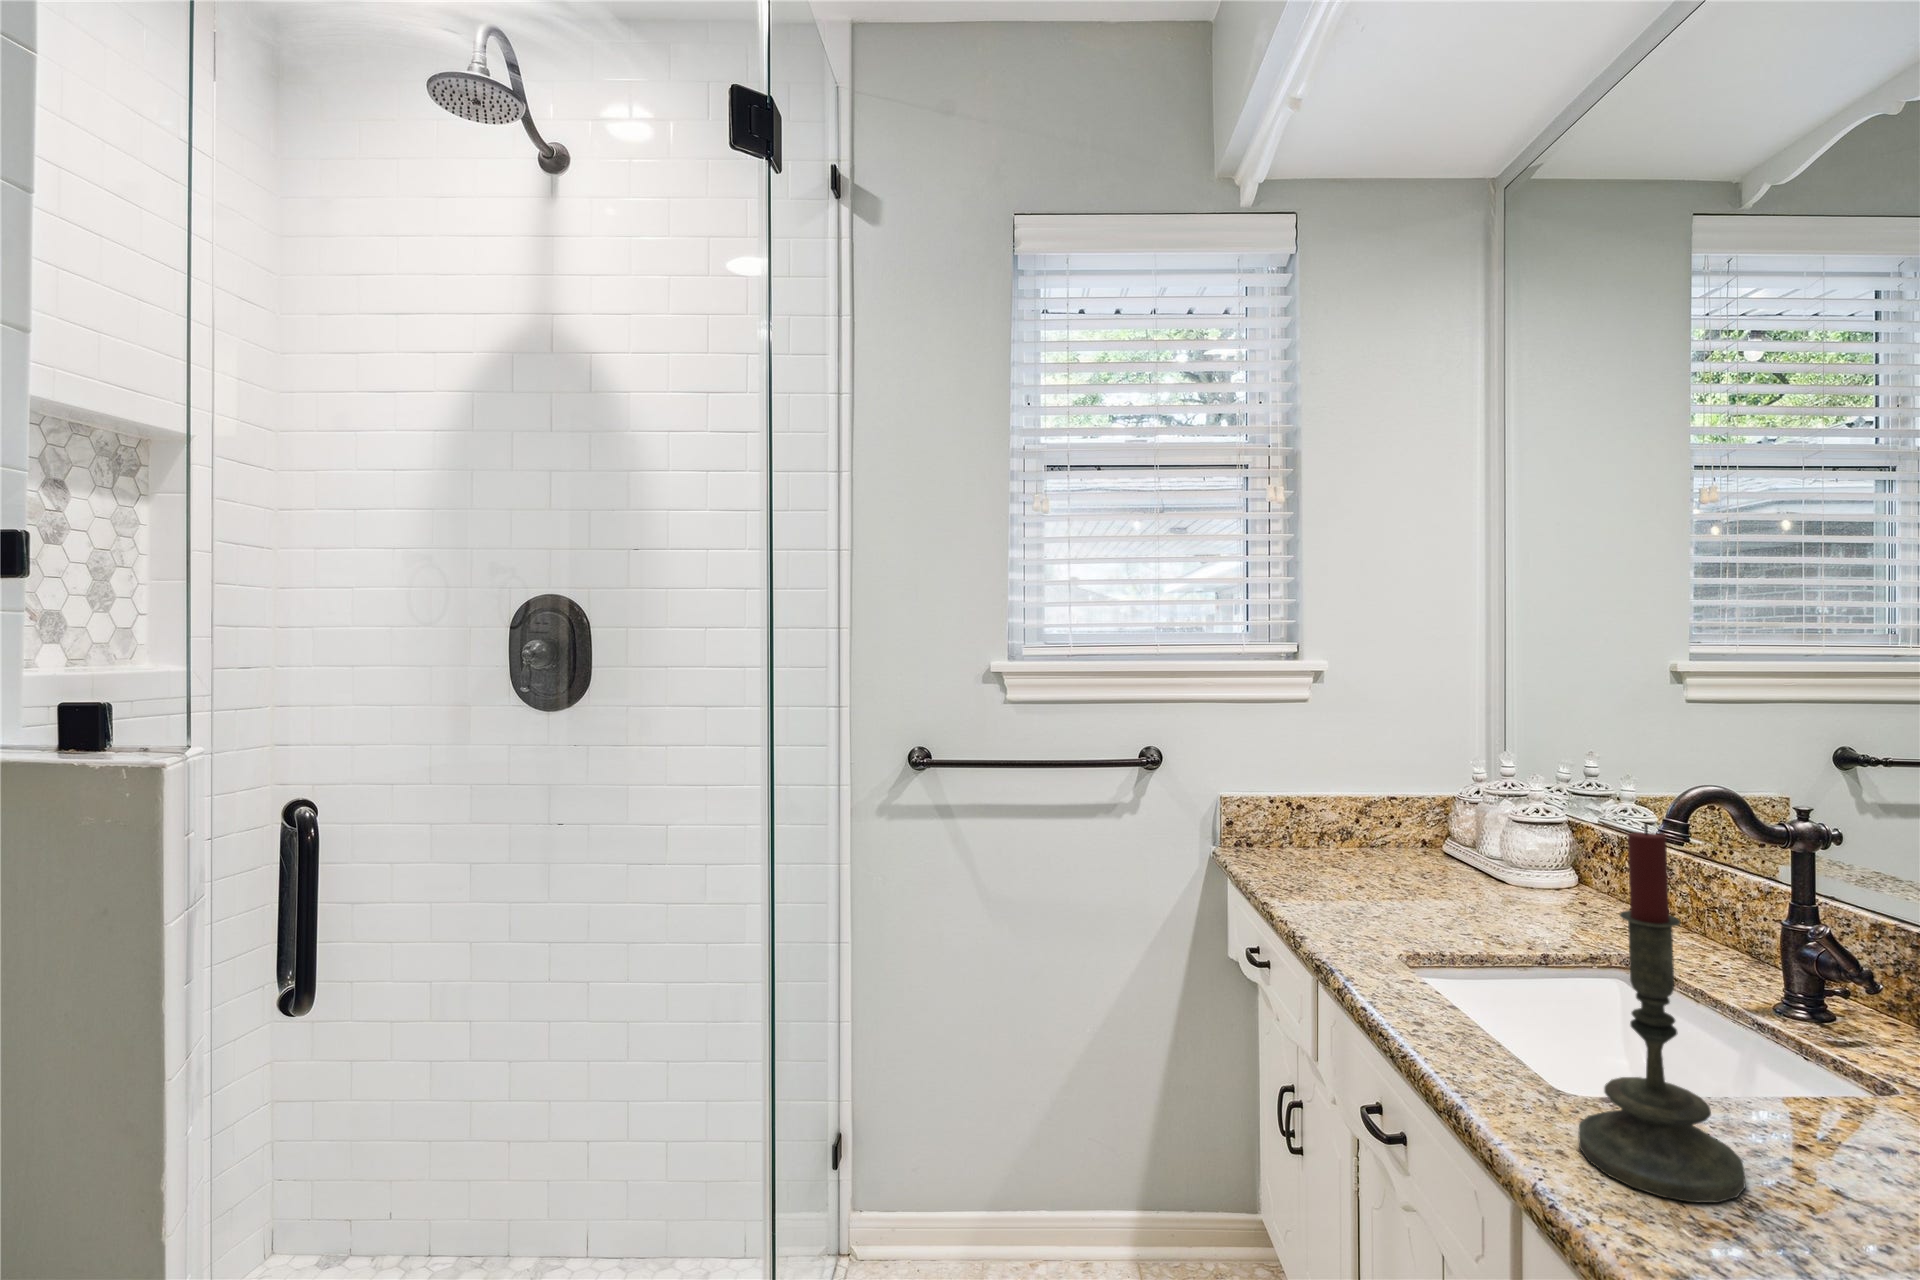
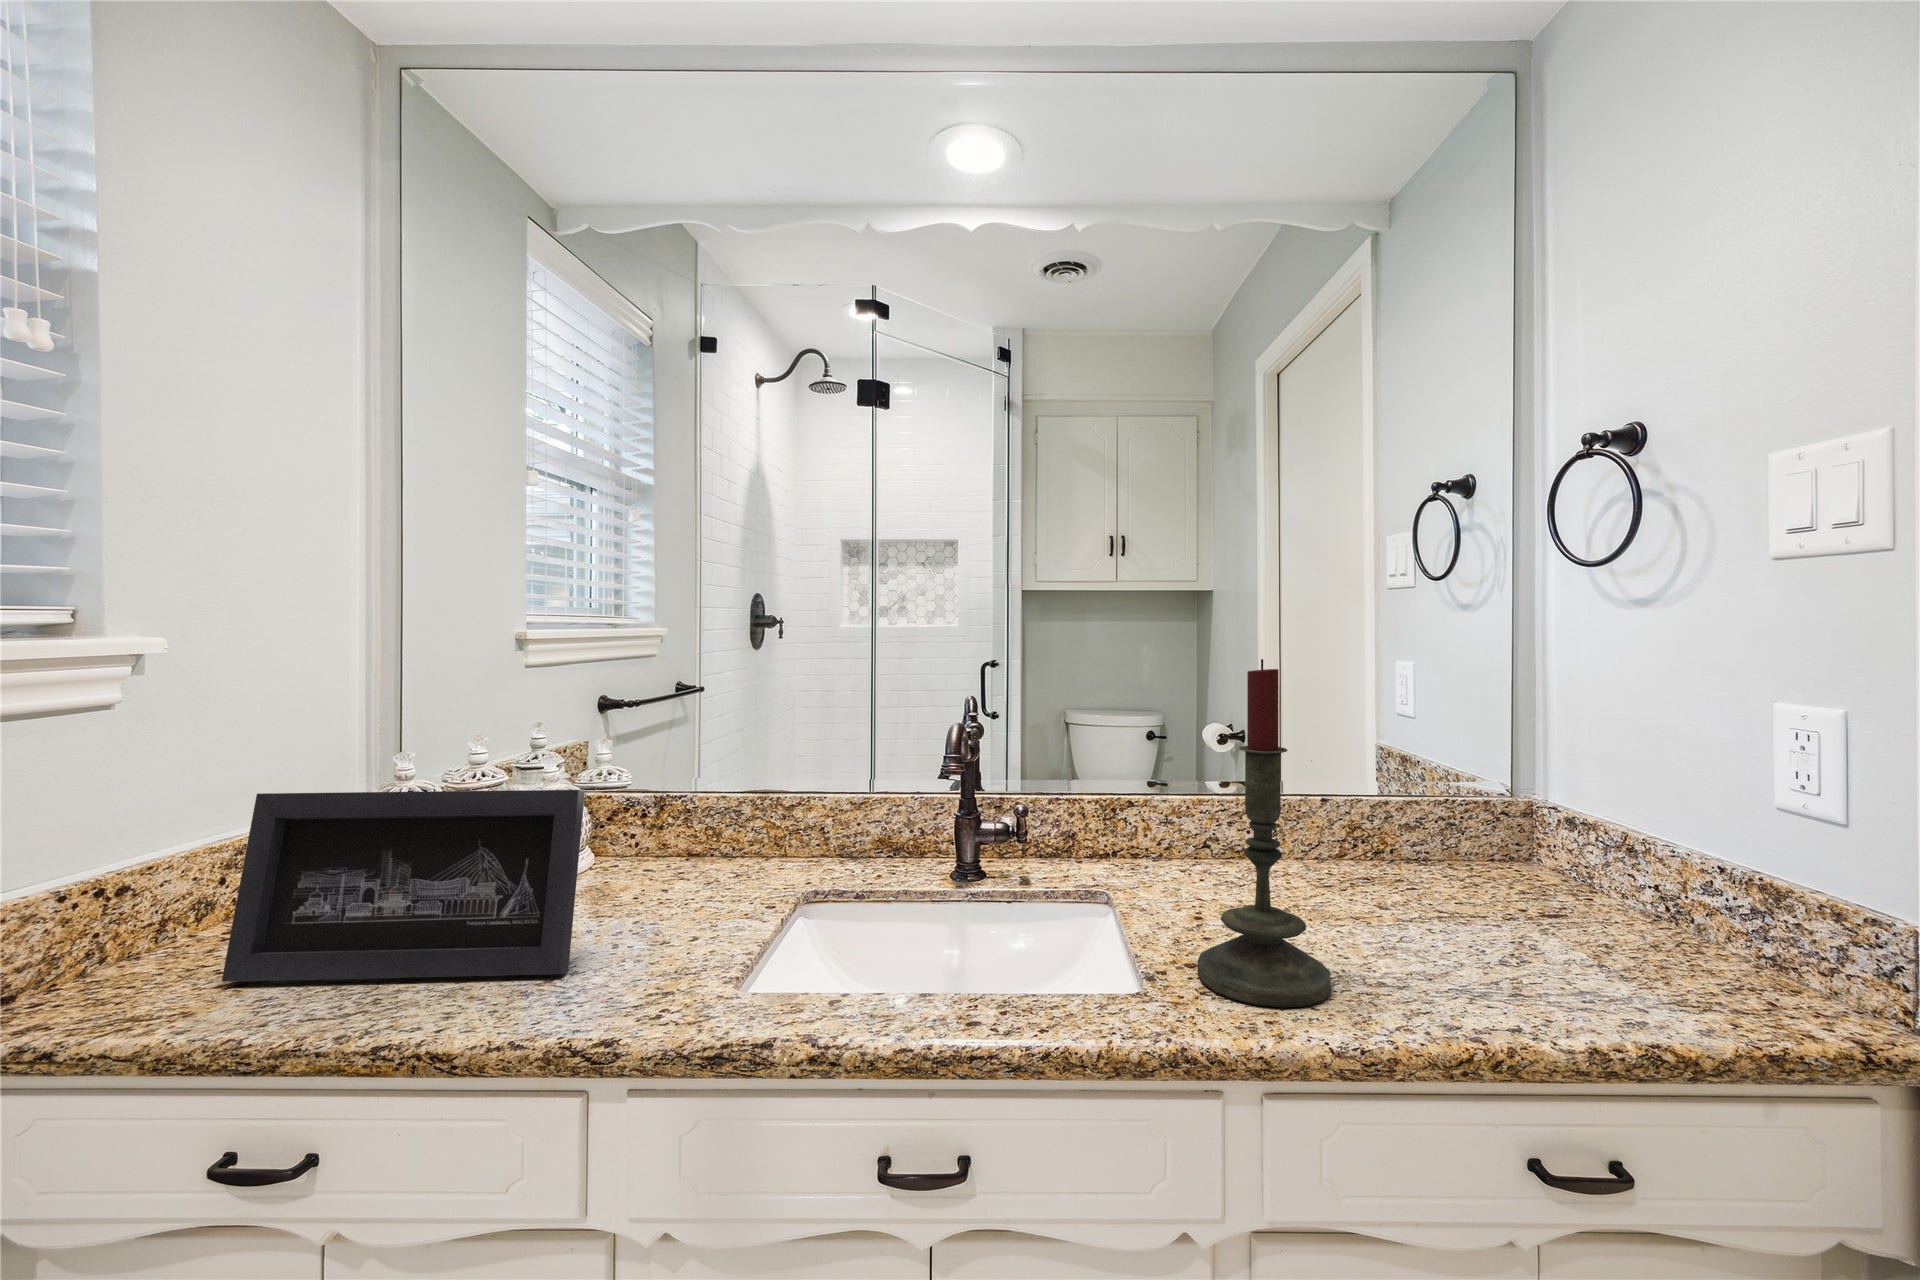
picture frame: none [1297,777,1403,918] -> present [222,790,585,982]

